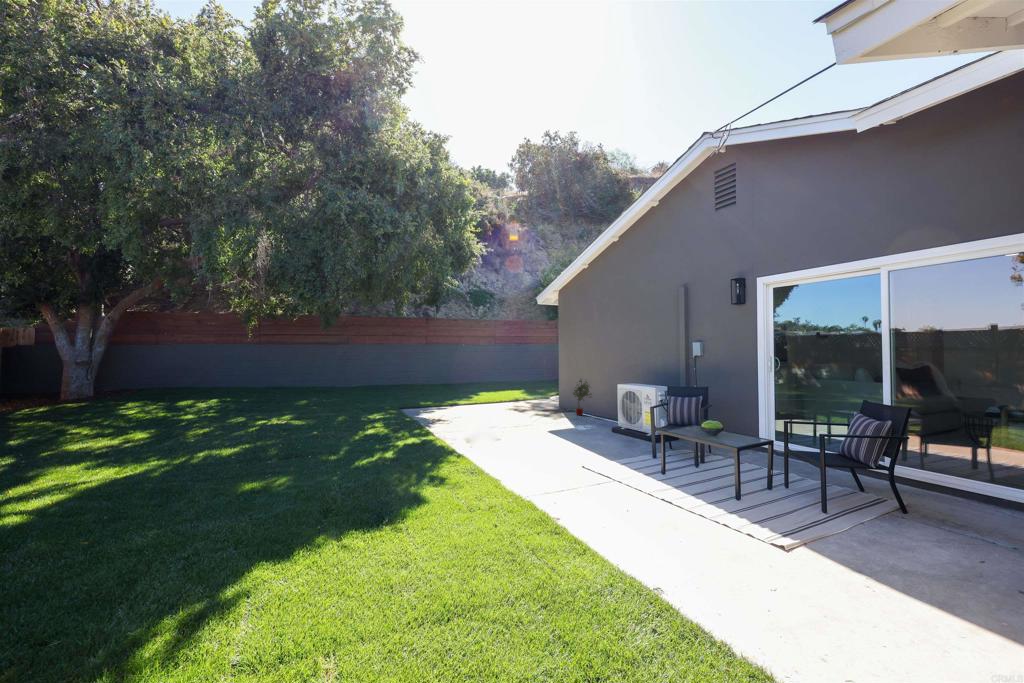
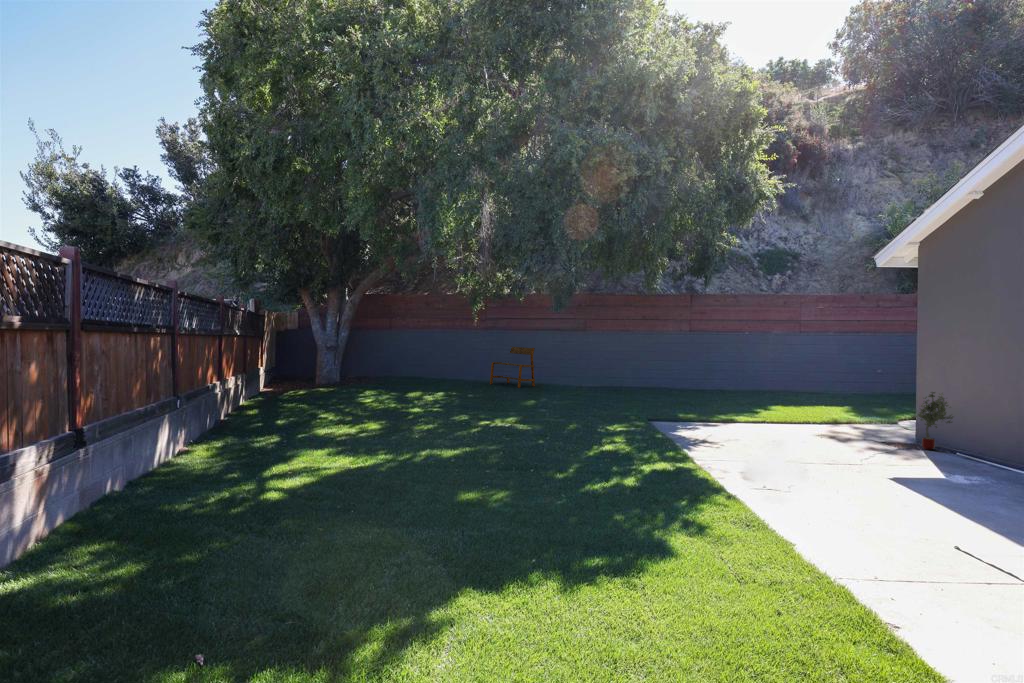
bench: none [270,357,309,390] -> present [490,346,535,388]

